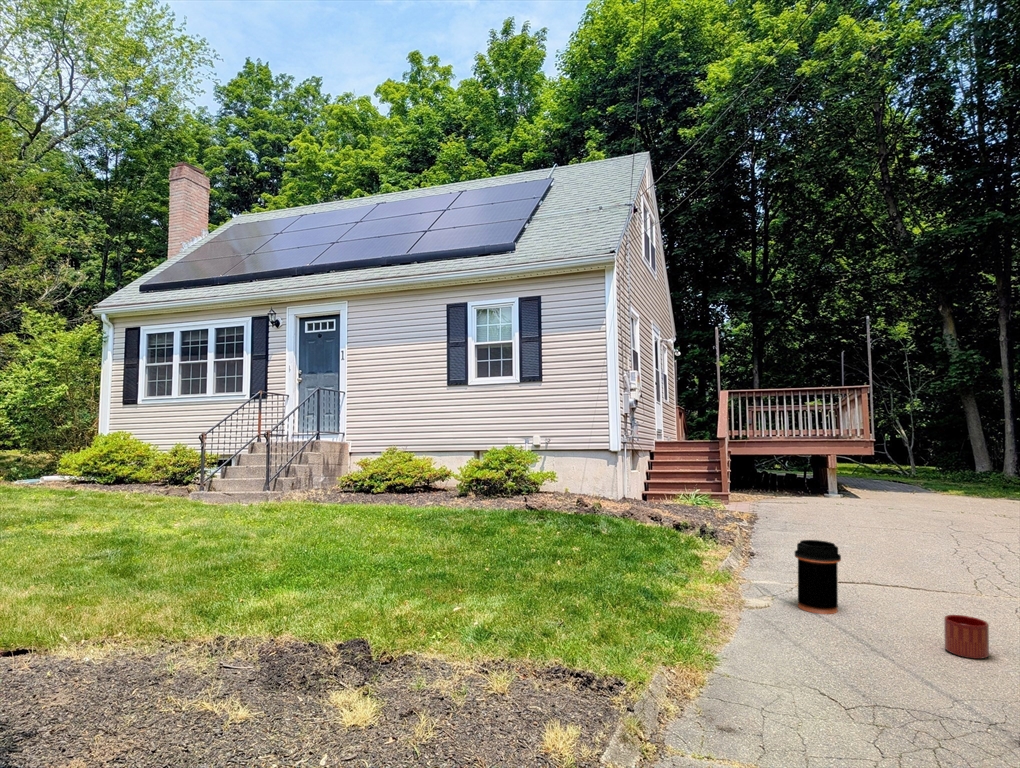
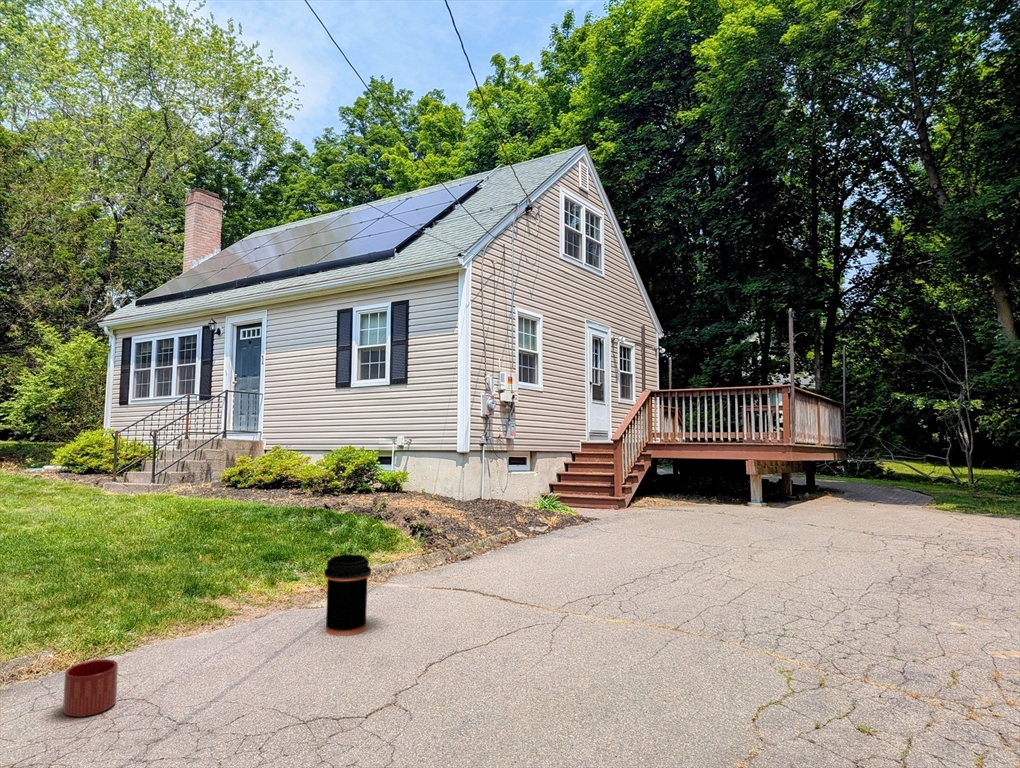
planter: present [944,615,989,659] -> present [63,659,118,717]

